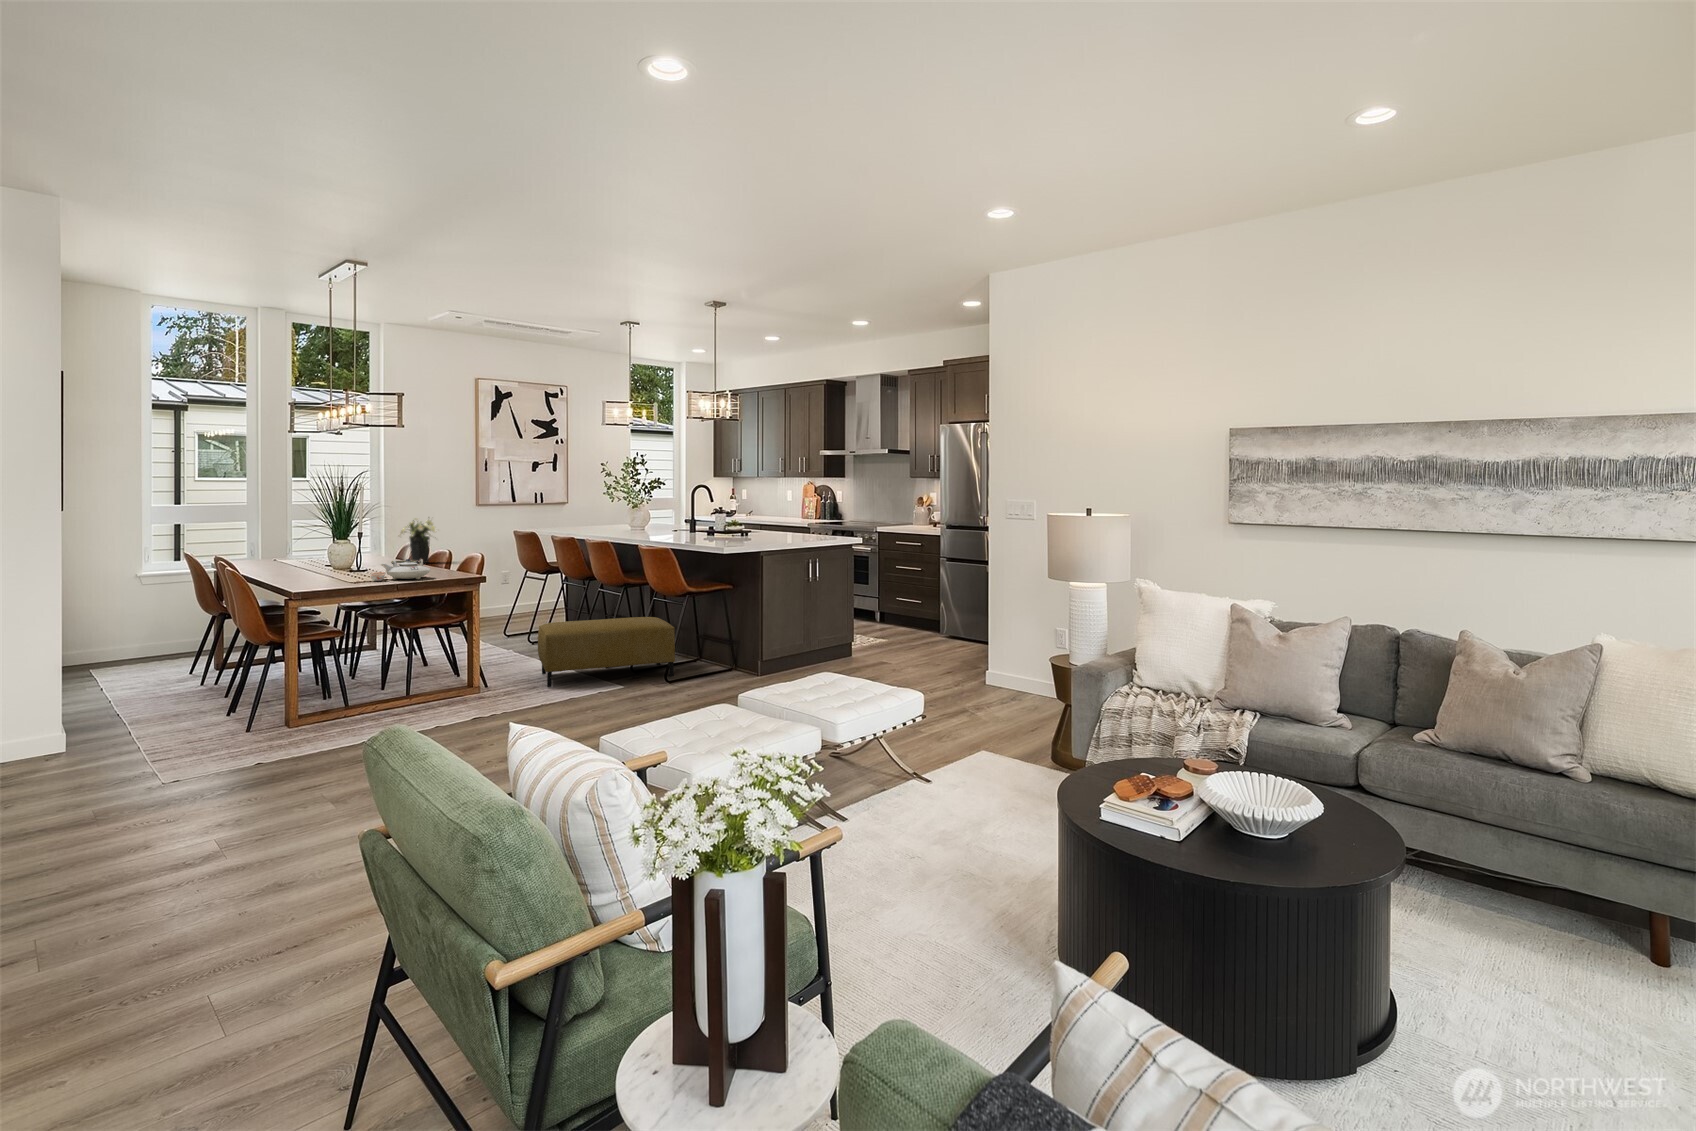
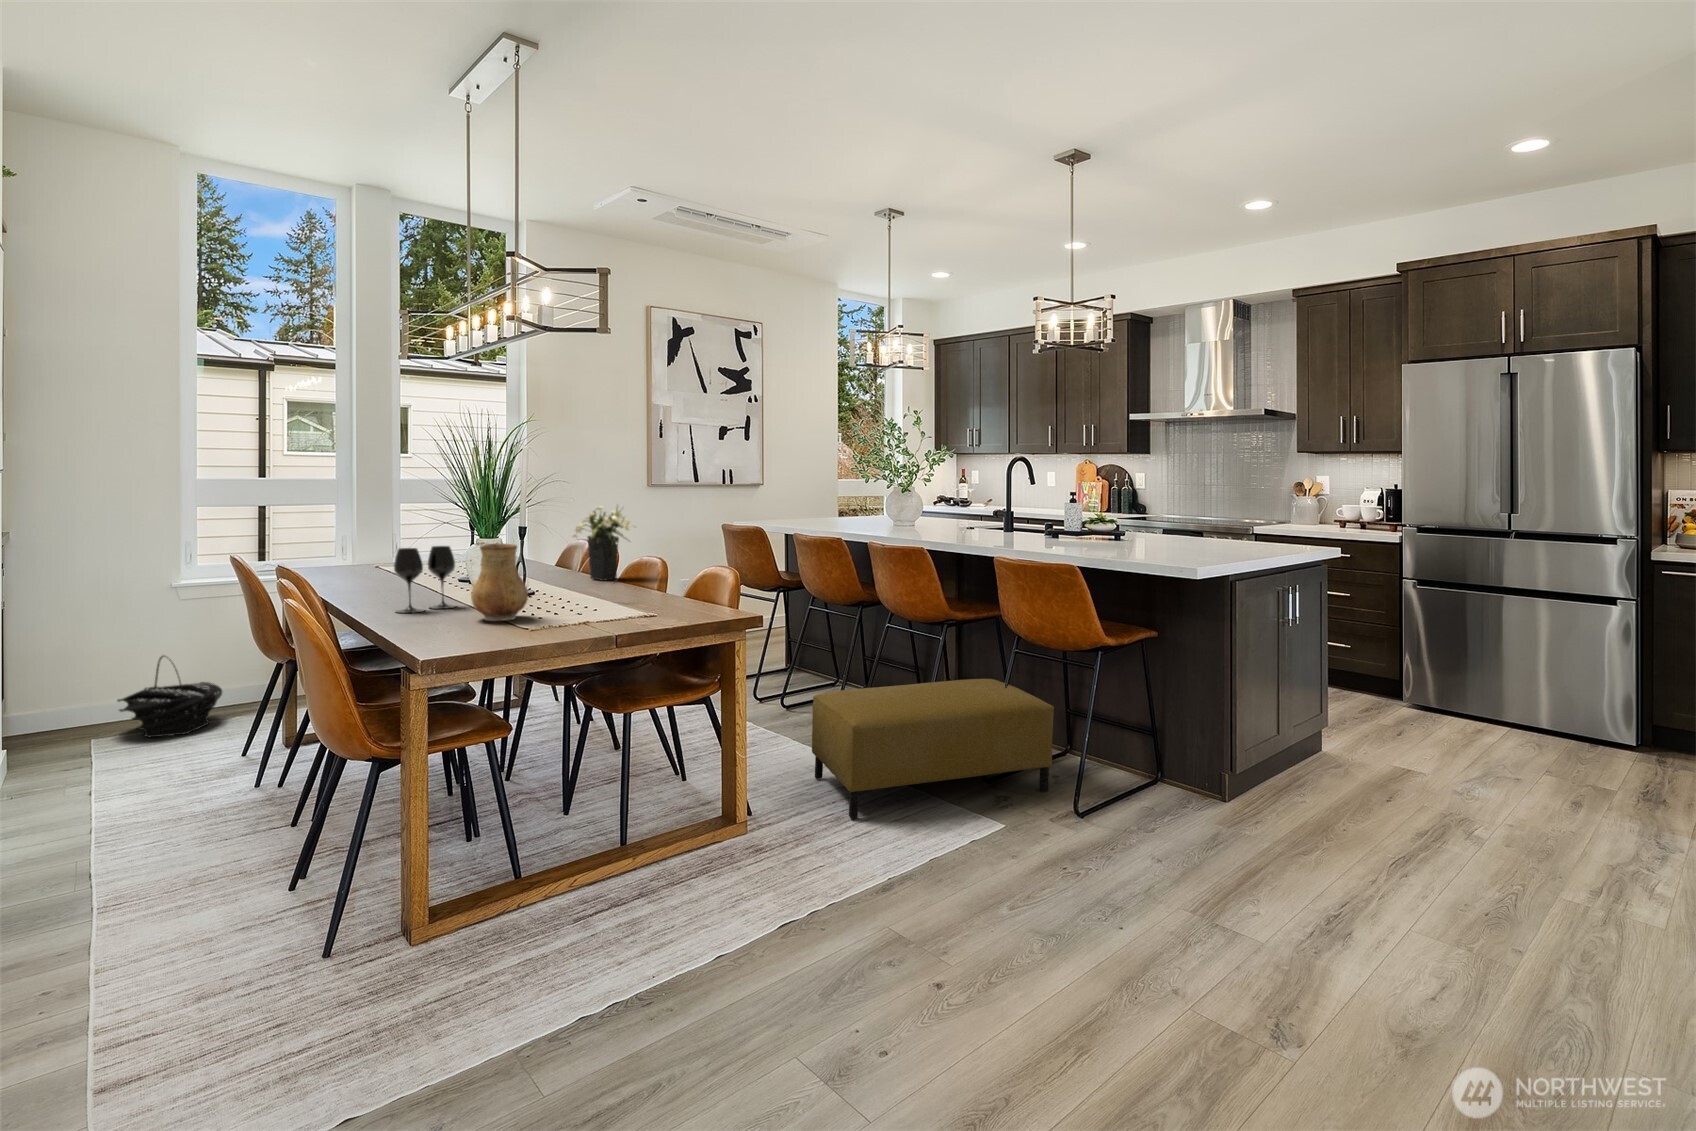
ceramic pitcher: none [325,537,358,578] -> present [471,544,528,621]
wine glass: none [283,540,320,576] -> present [394,546,456,613]
teapot: present [370,559,431,581] -> none [554,587,661,632]
basket: none [100,616,169,668] -> present [117,656,222,737]

